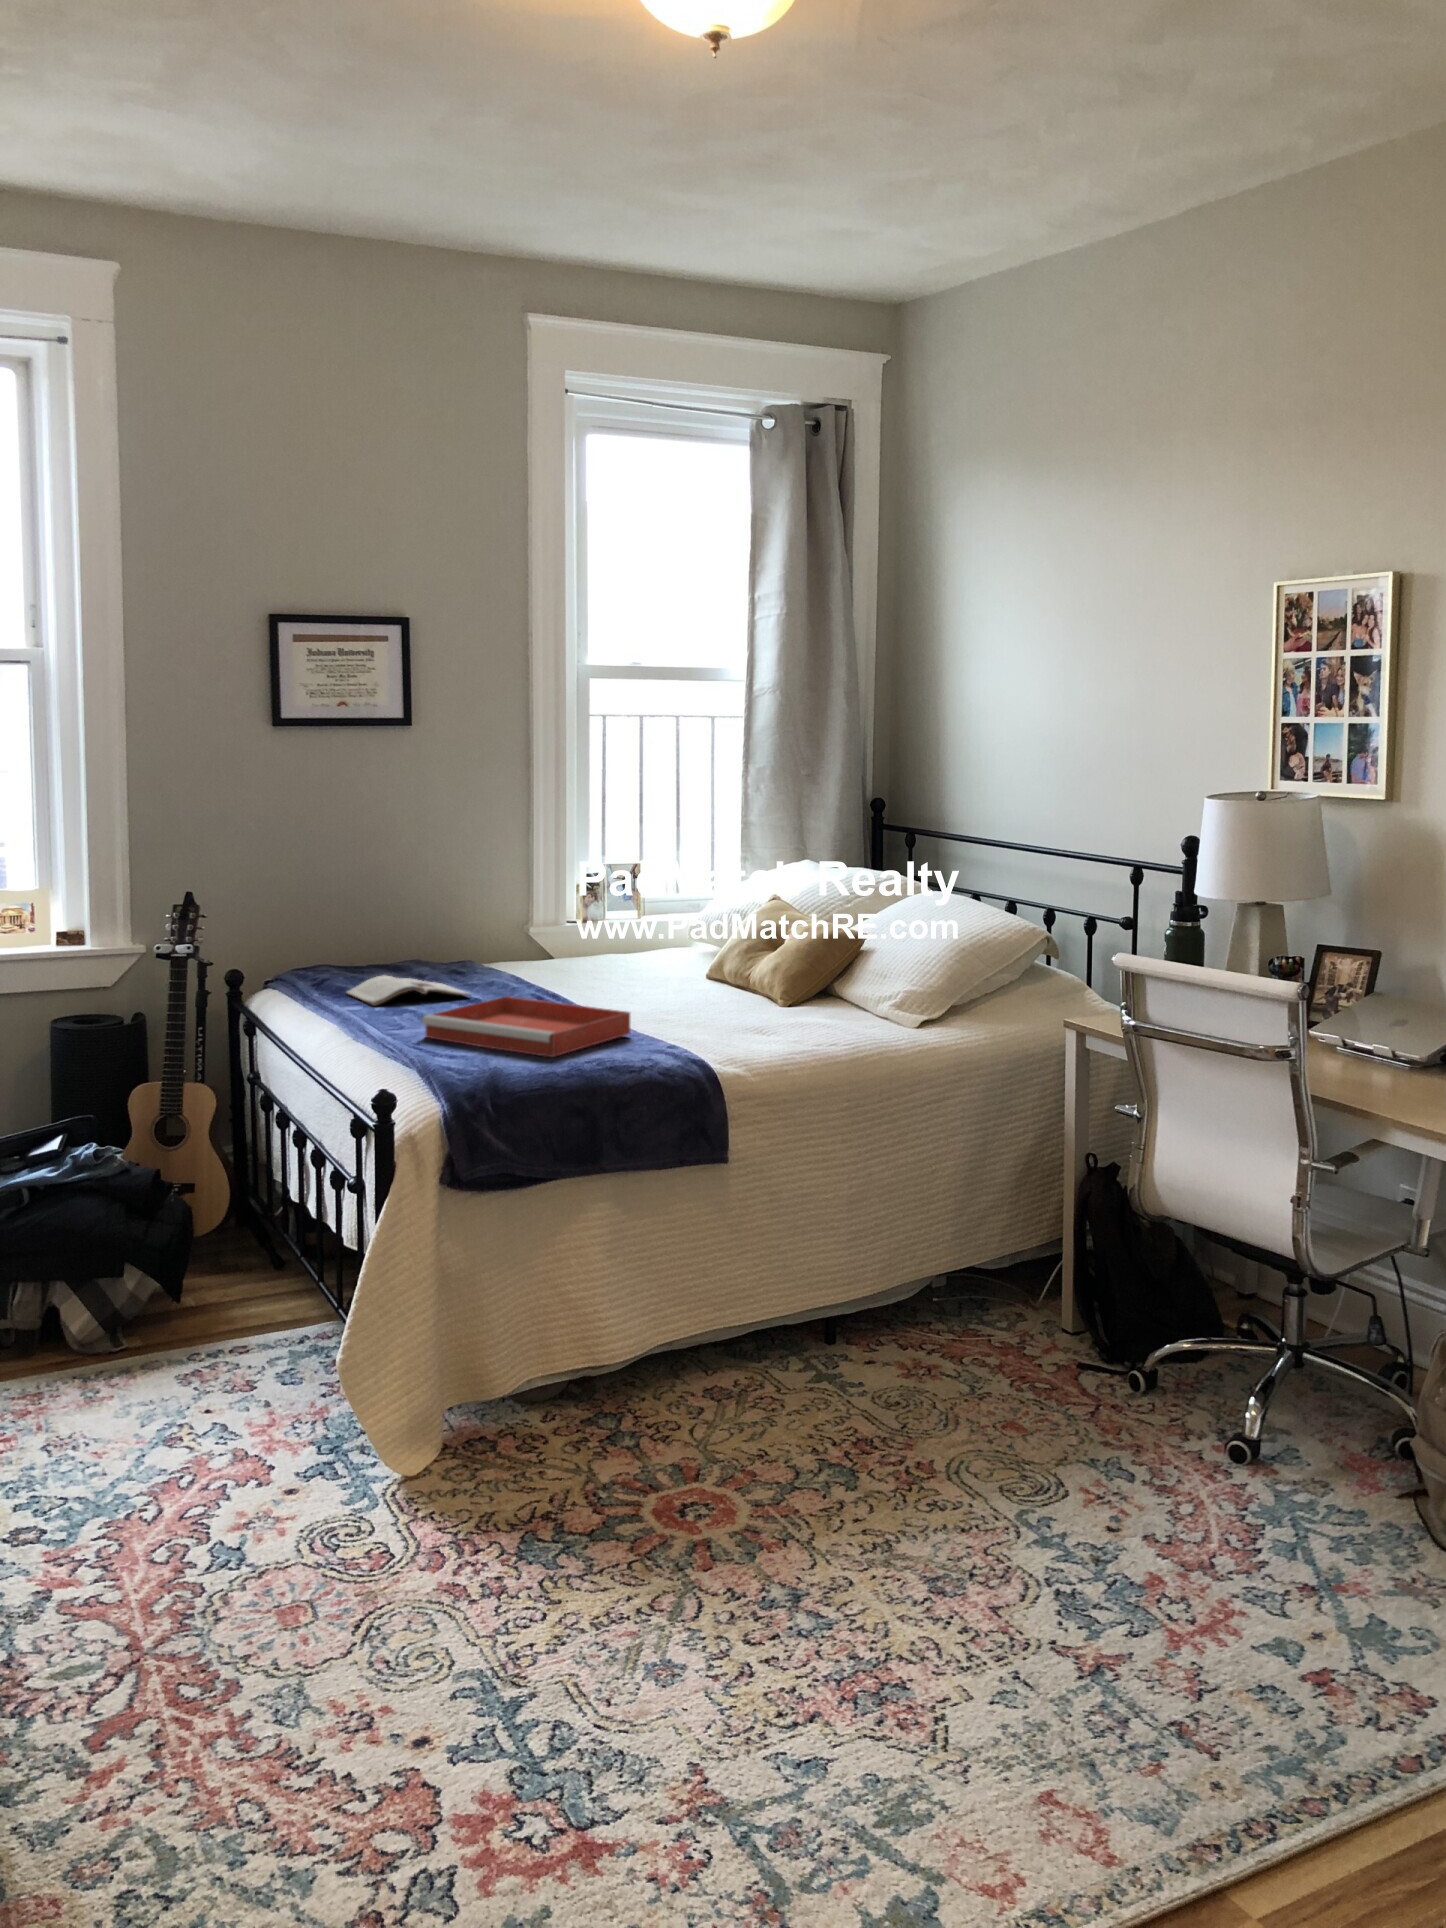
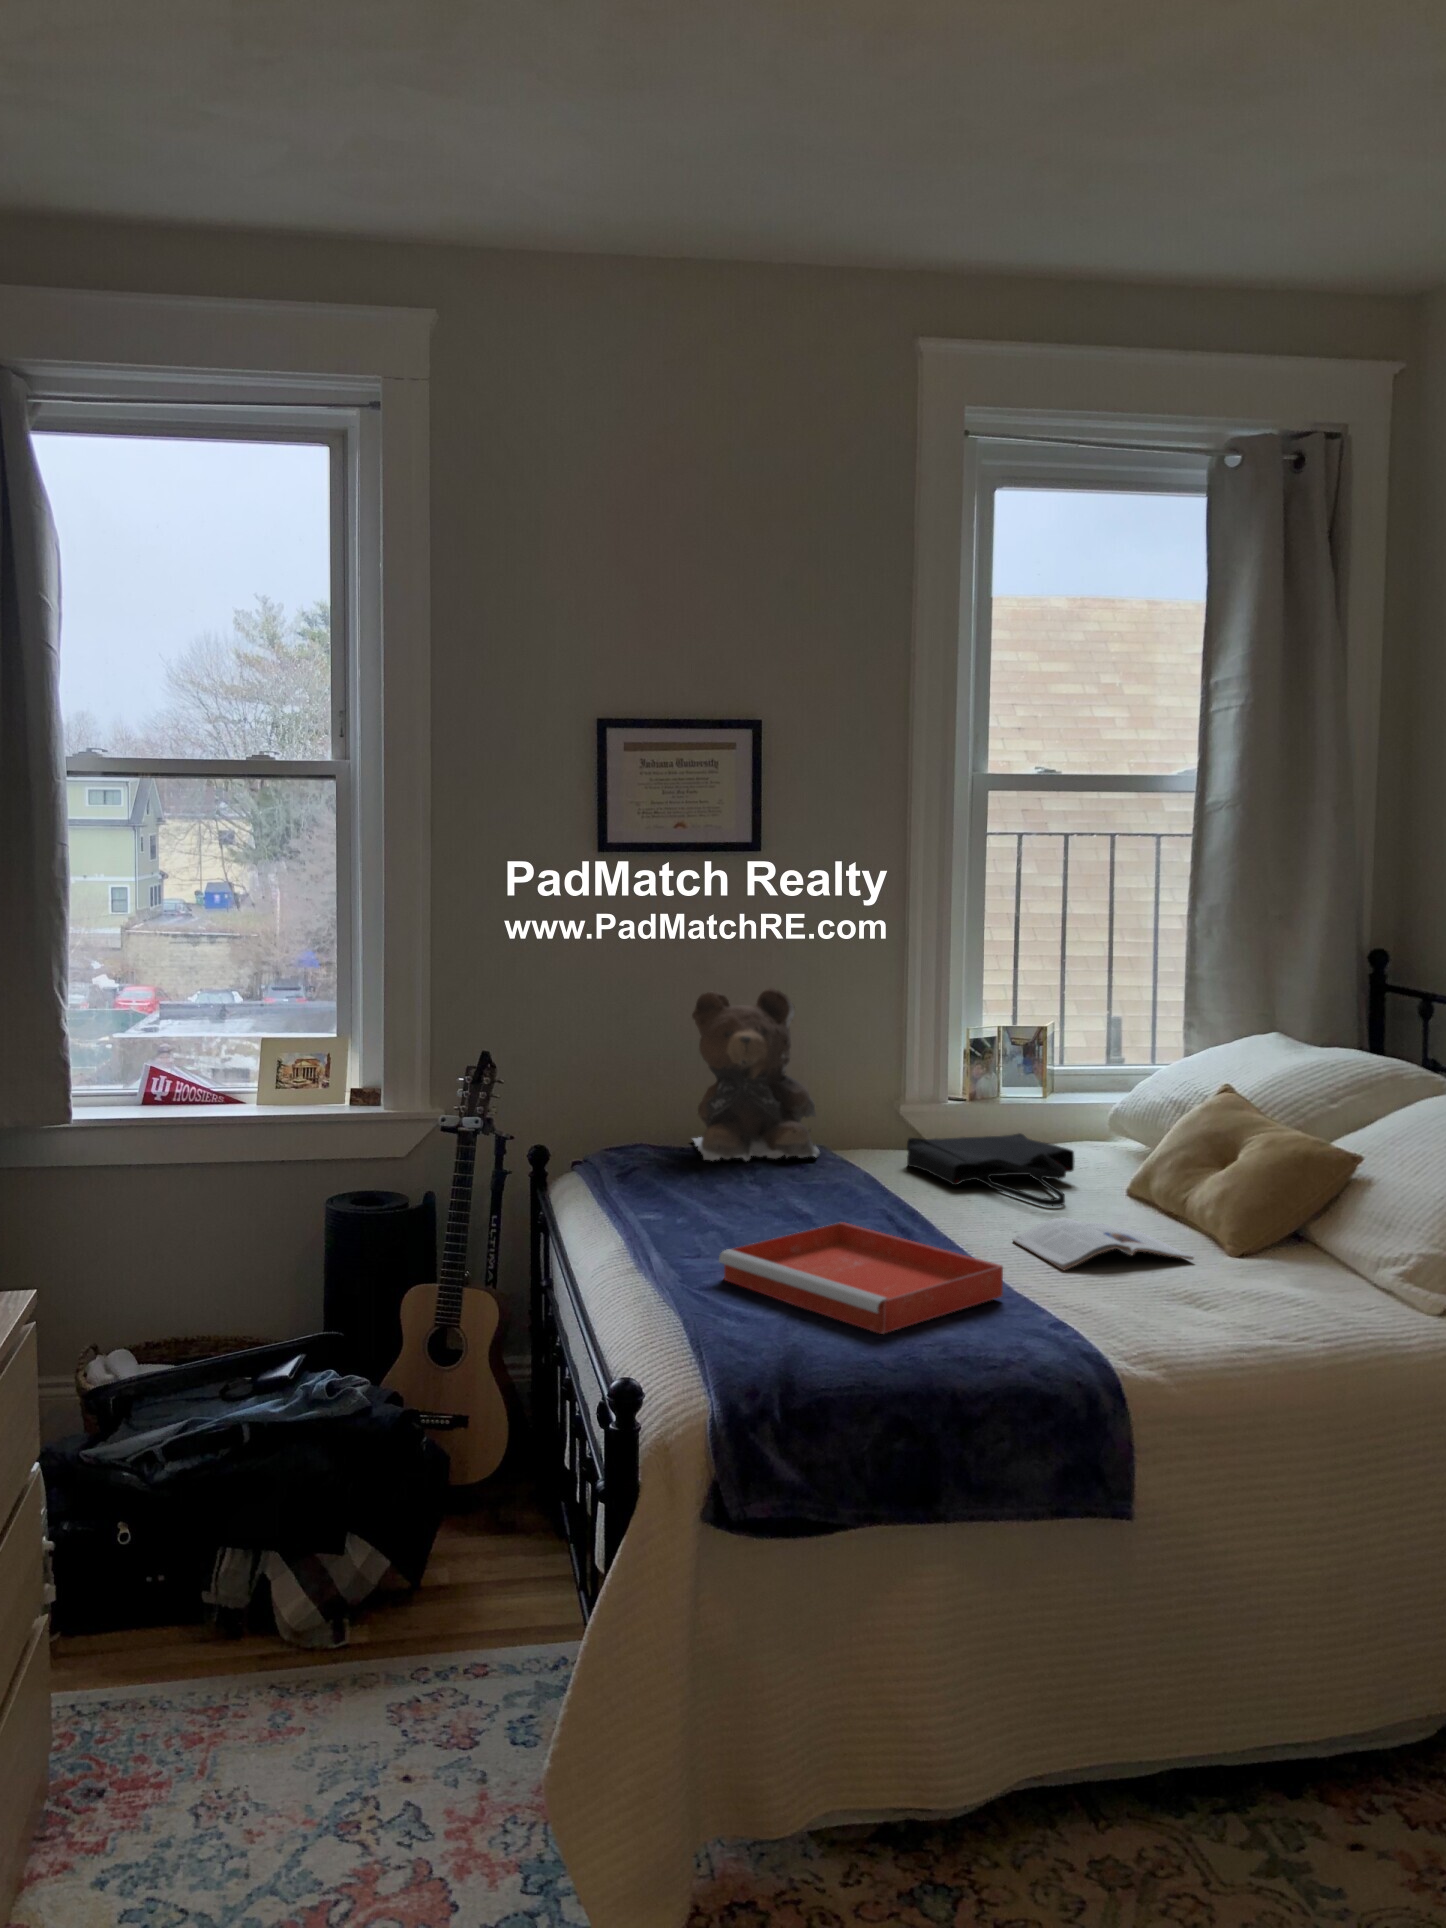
teddy bear: none [358,835,468,972] -> present [692,988,820,1160]
tote bag: none [538,942,665,987] -> present [907,1133,1074,1206]
magazine: present [347,975,471,1006] -> present [1012,1217,1193,1270]

